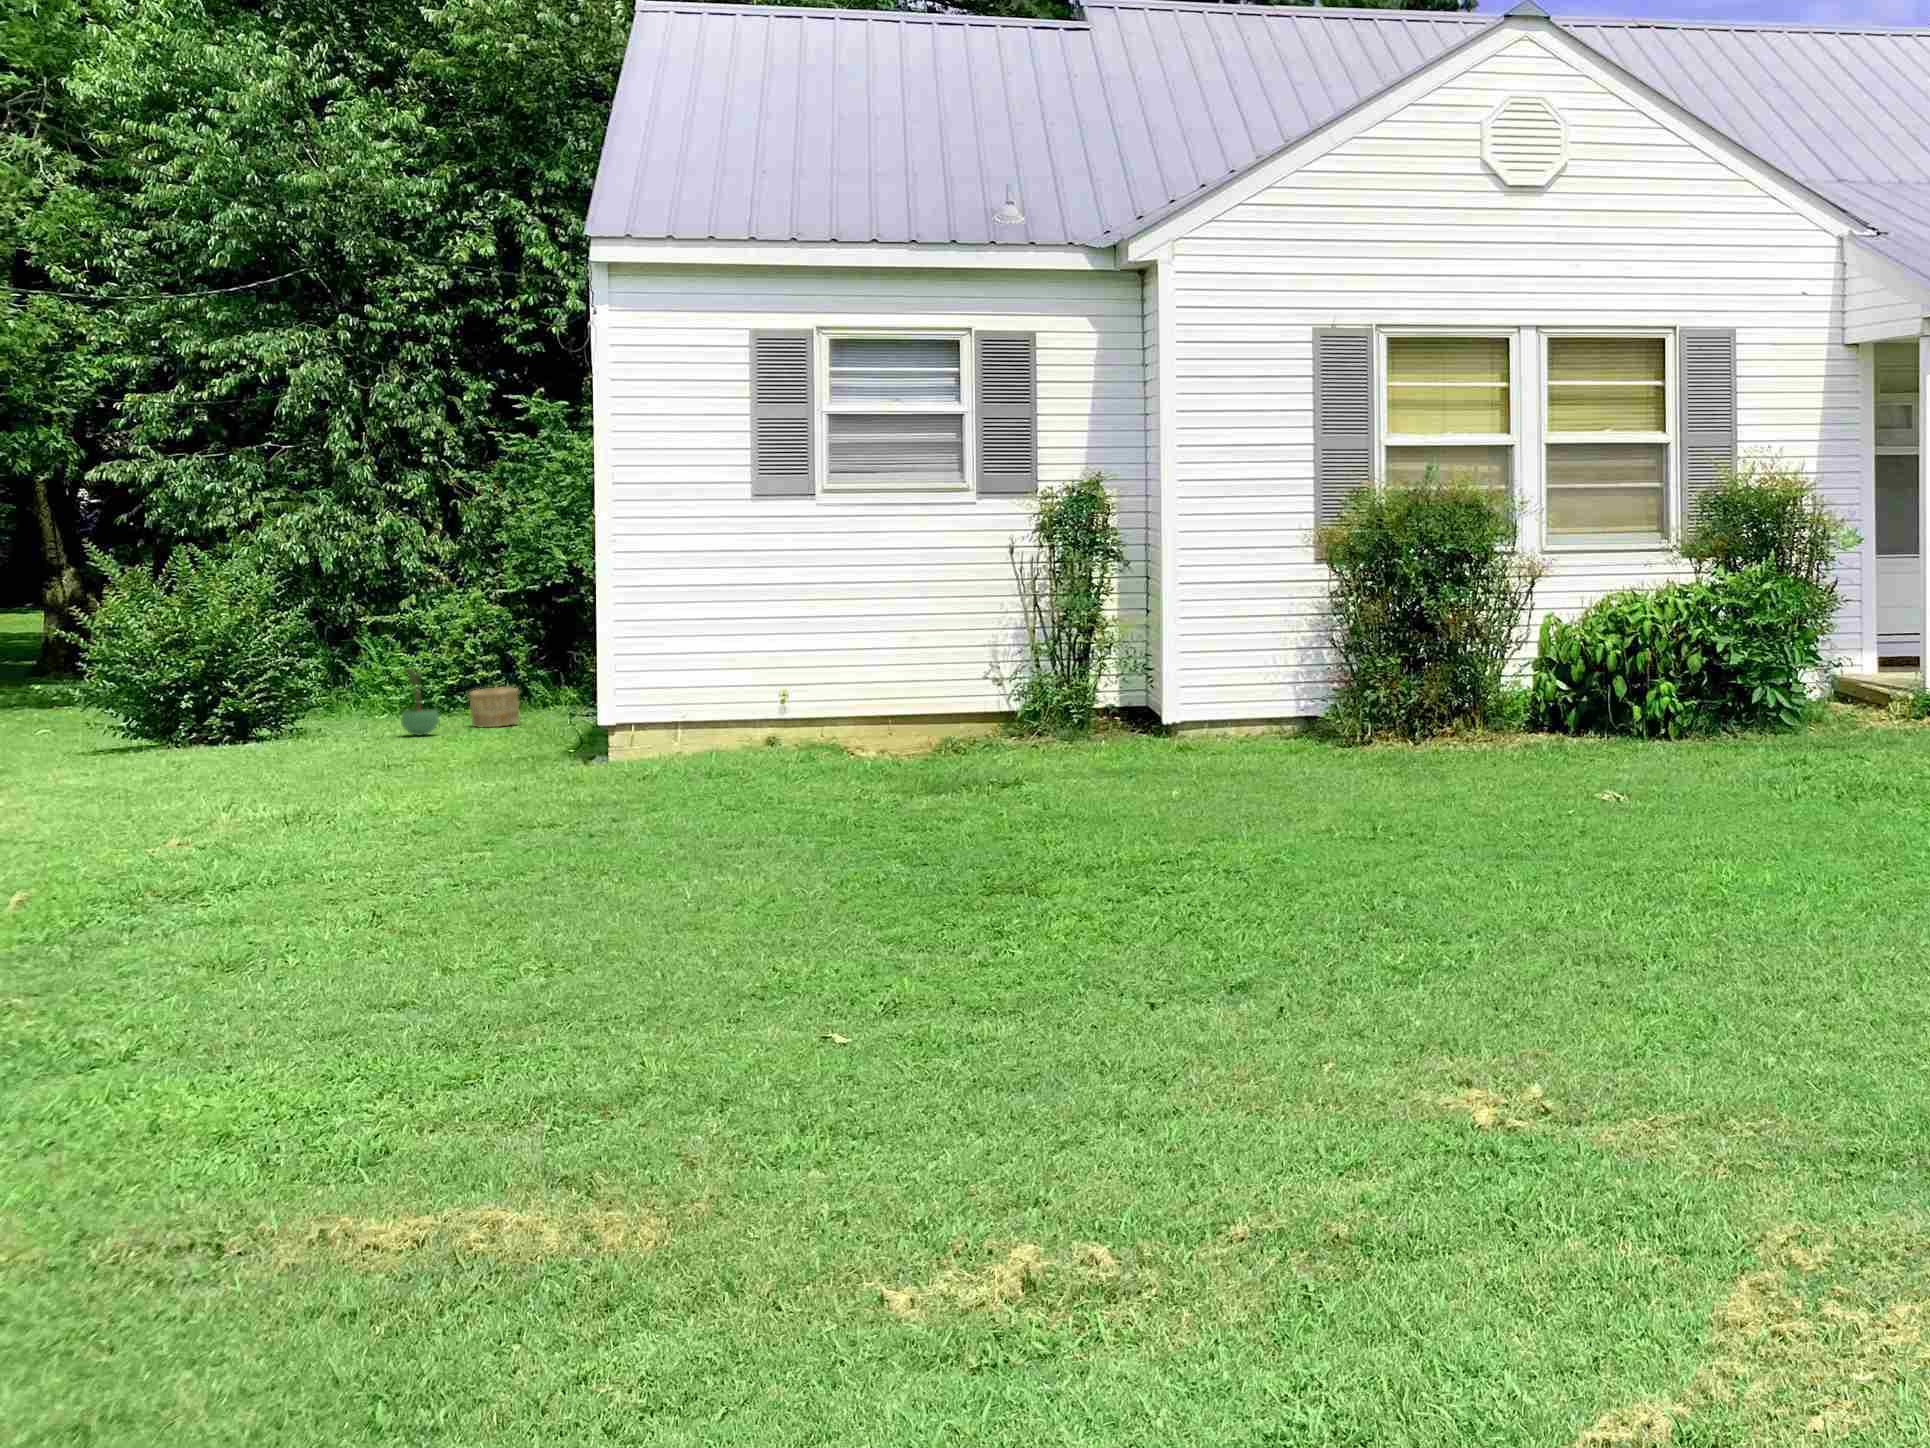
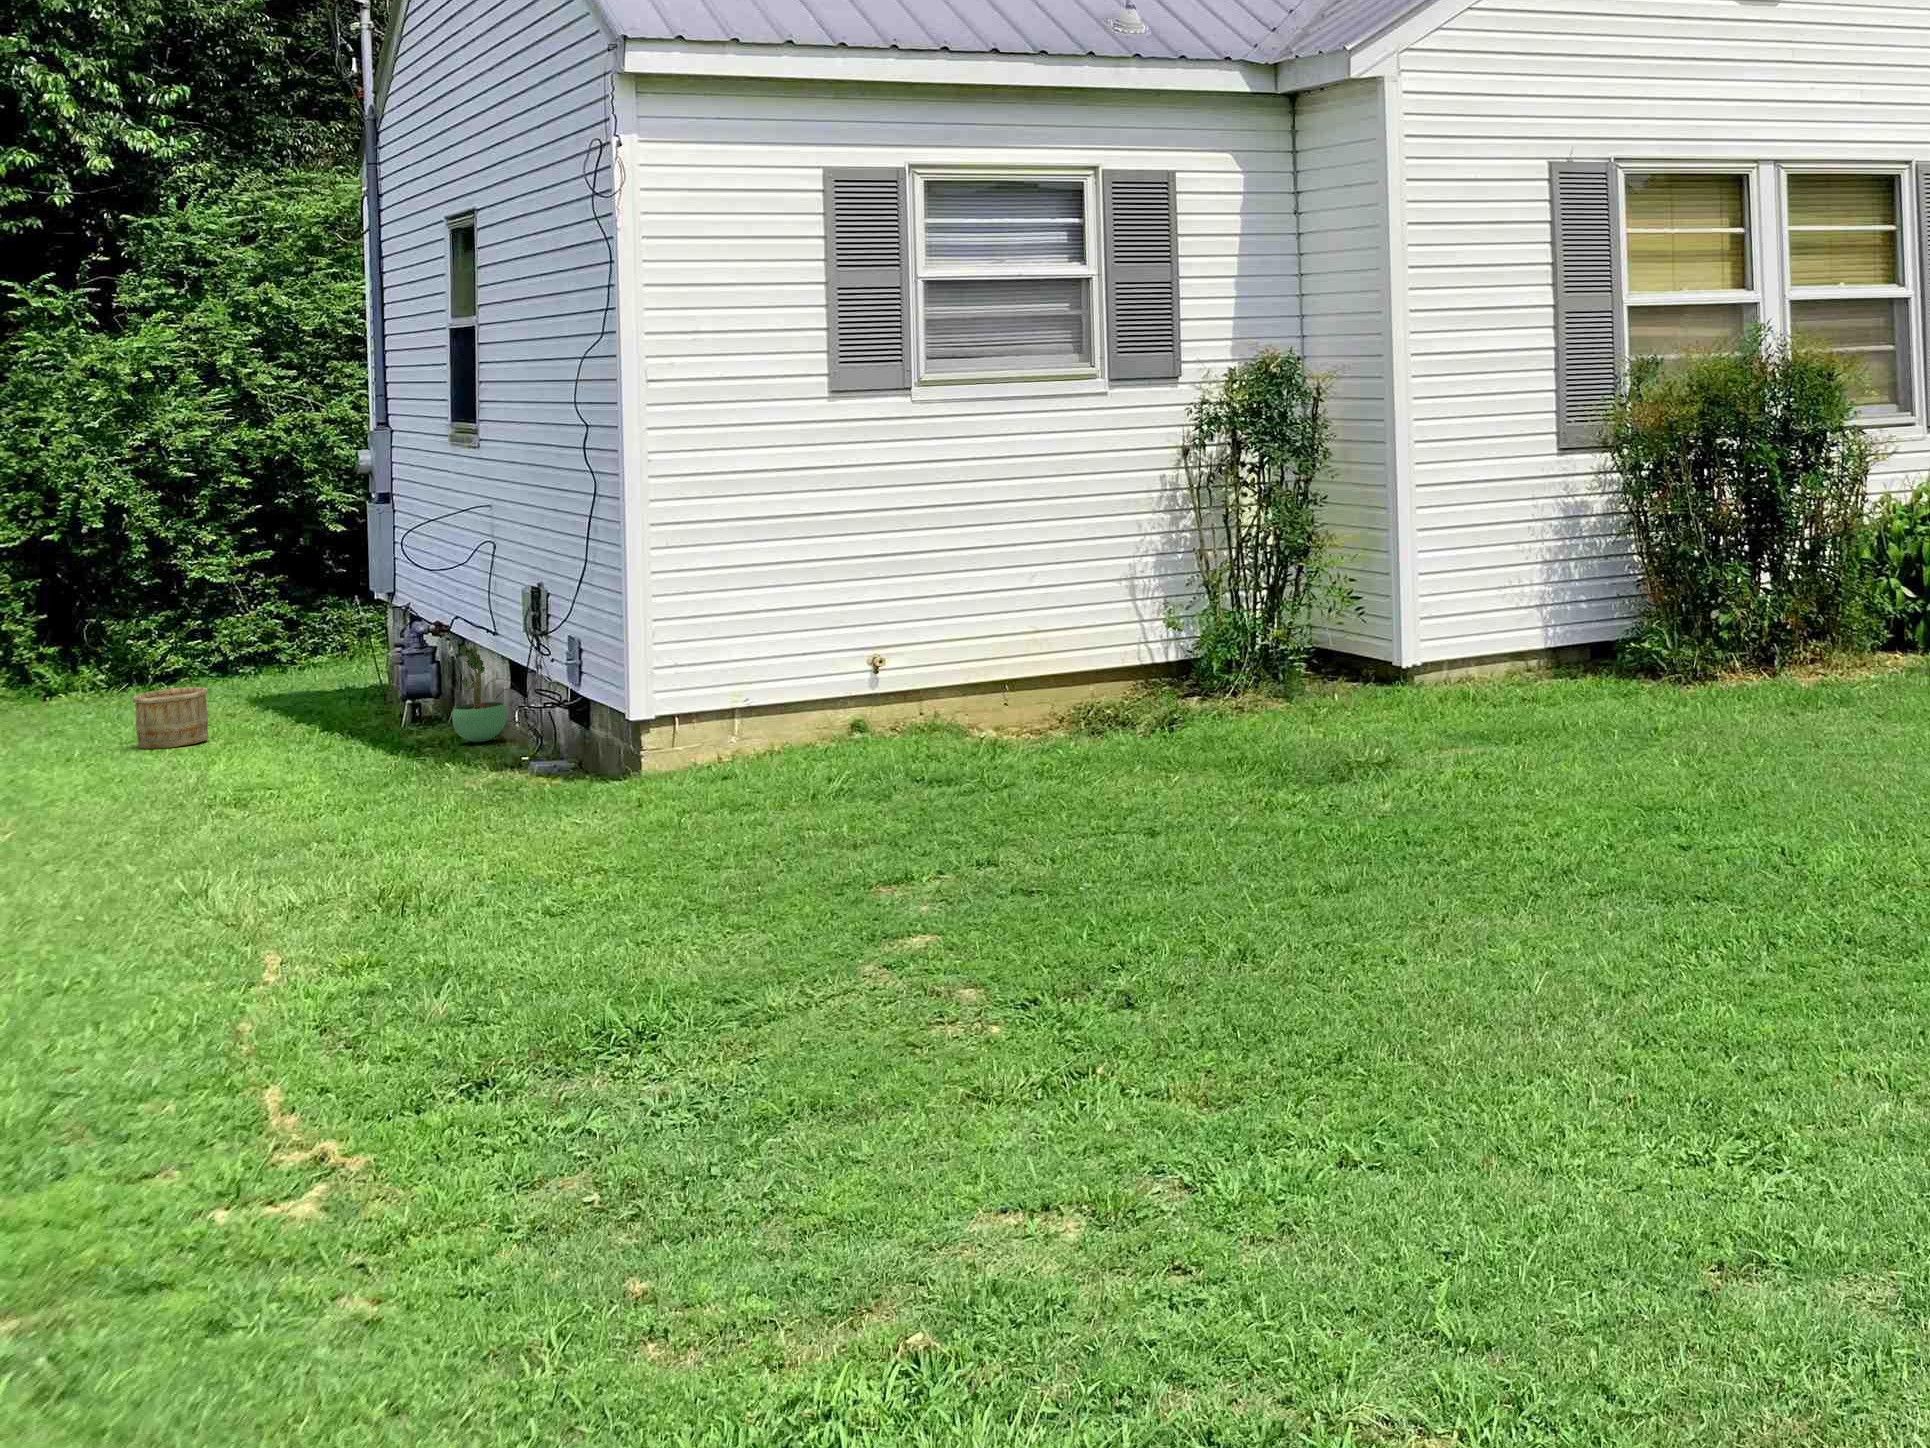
potted plant: present [401,668,439,735] -> present [452,644,506,742]

